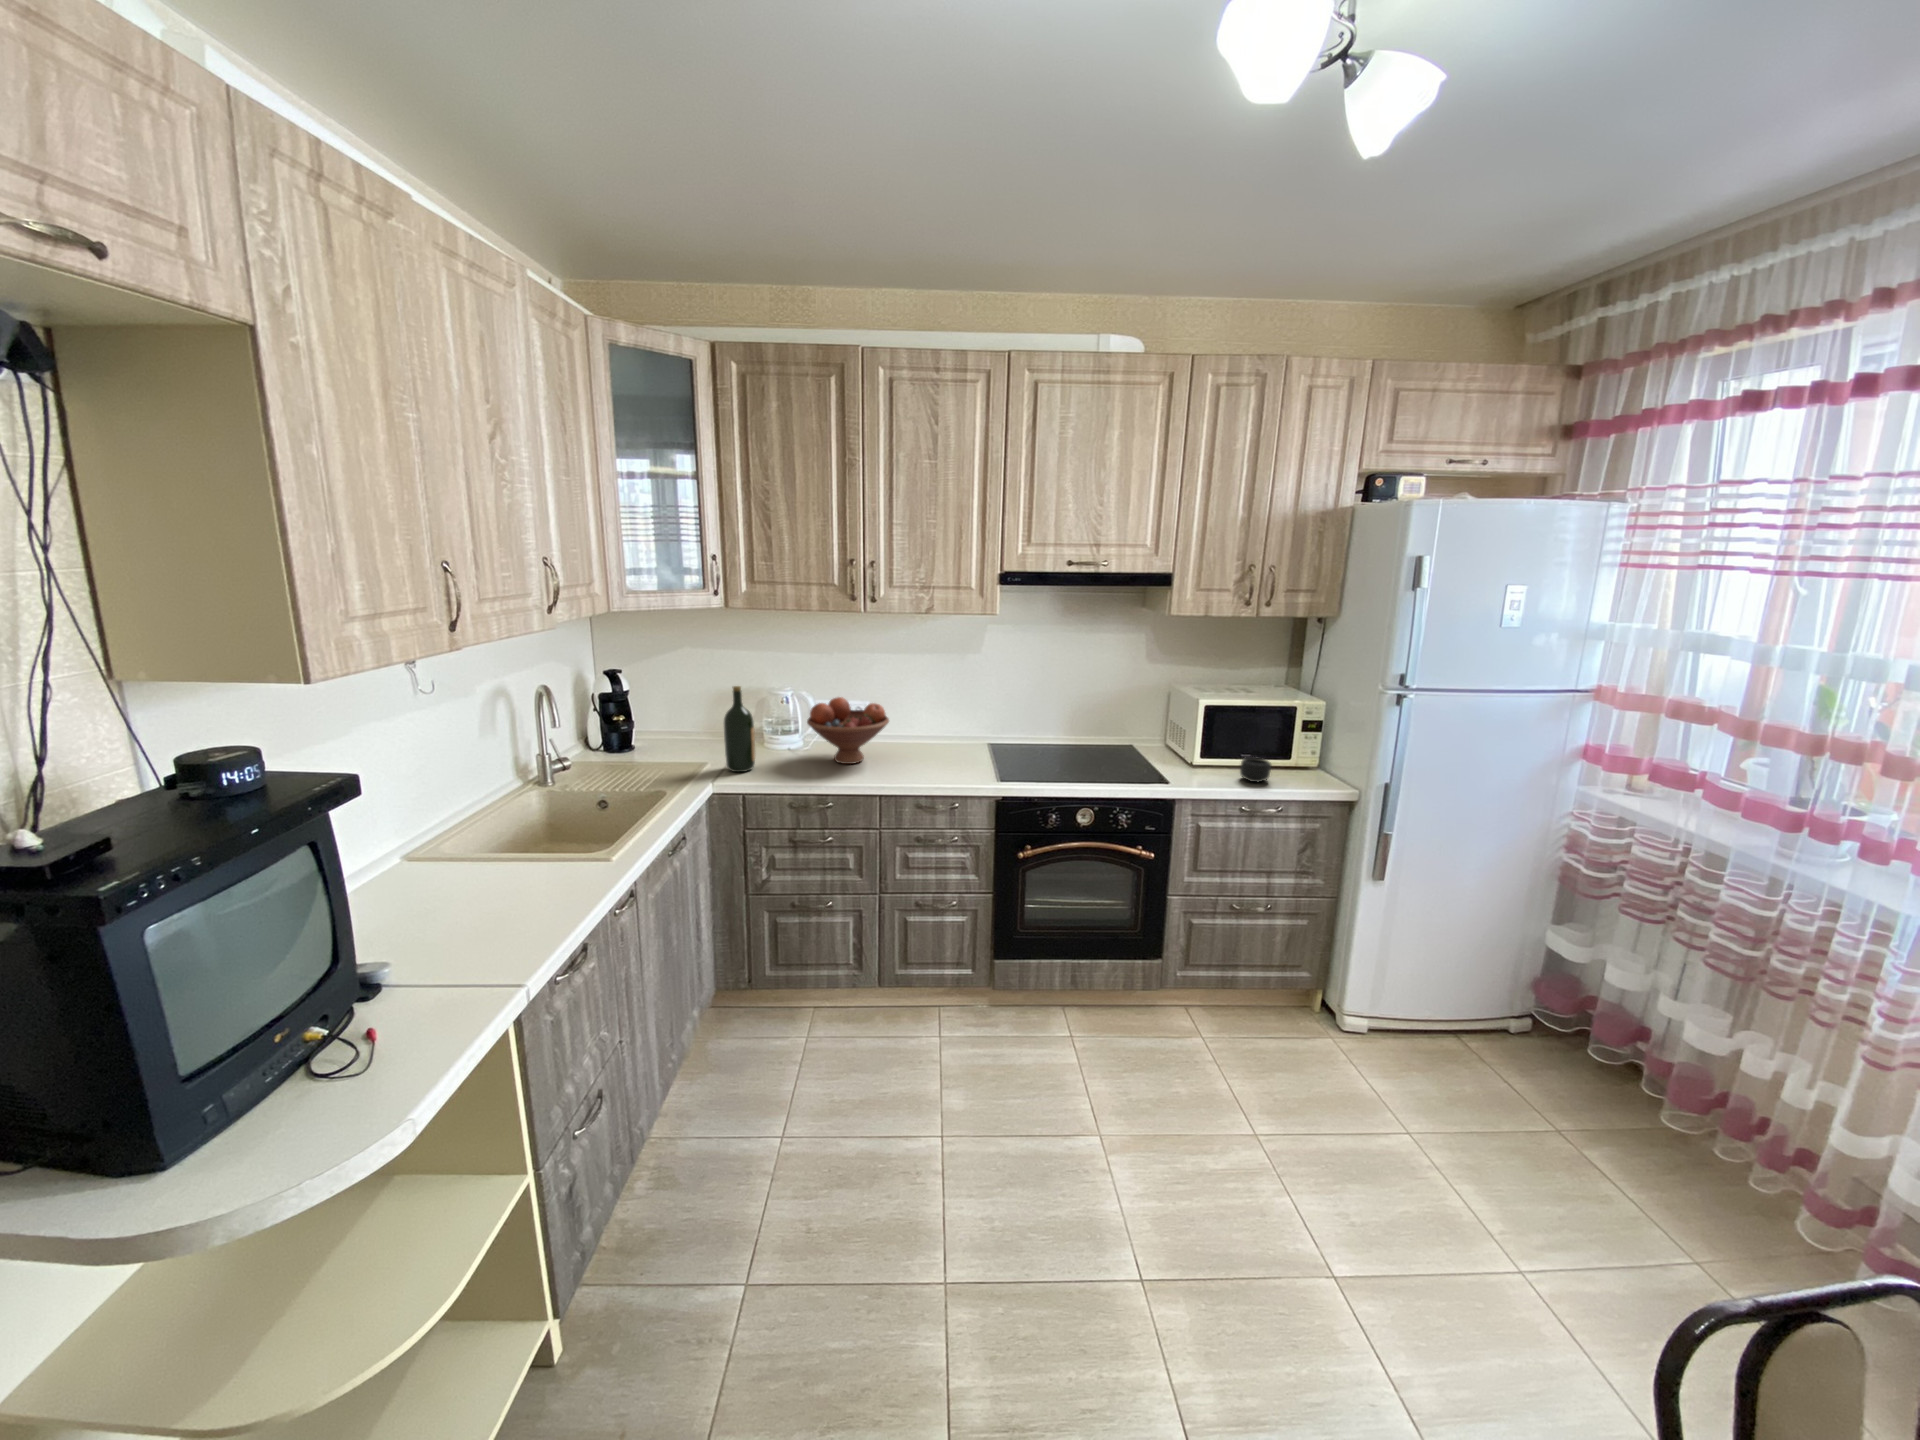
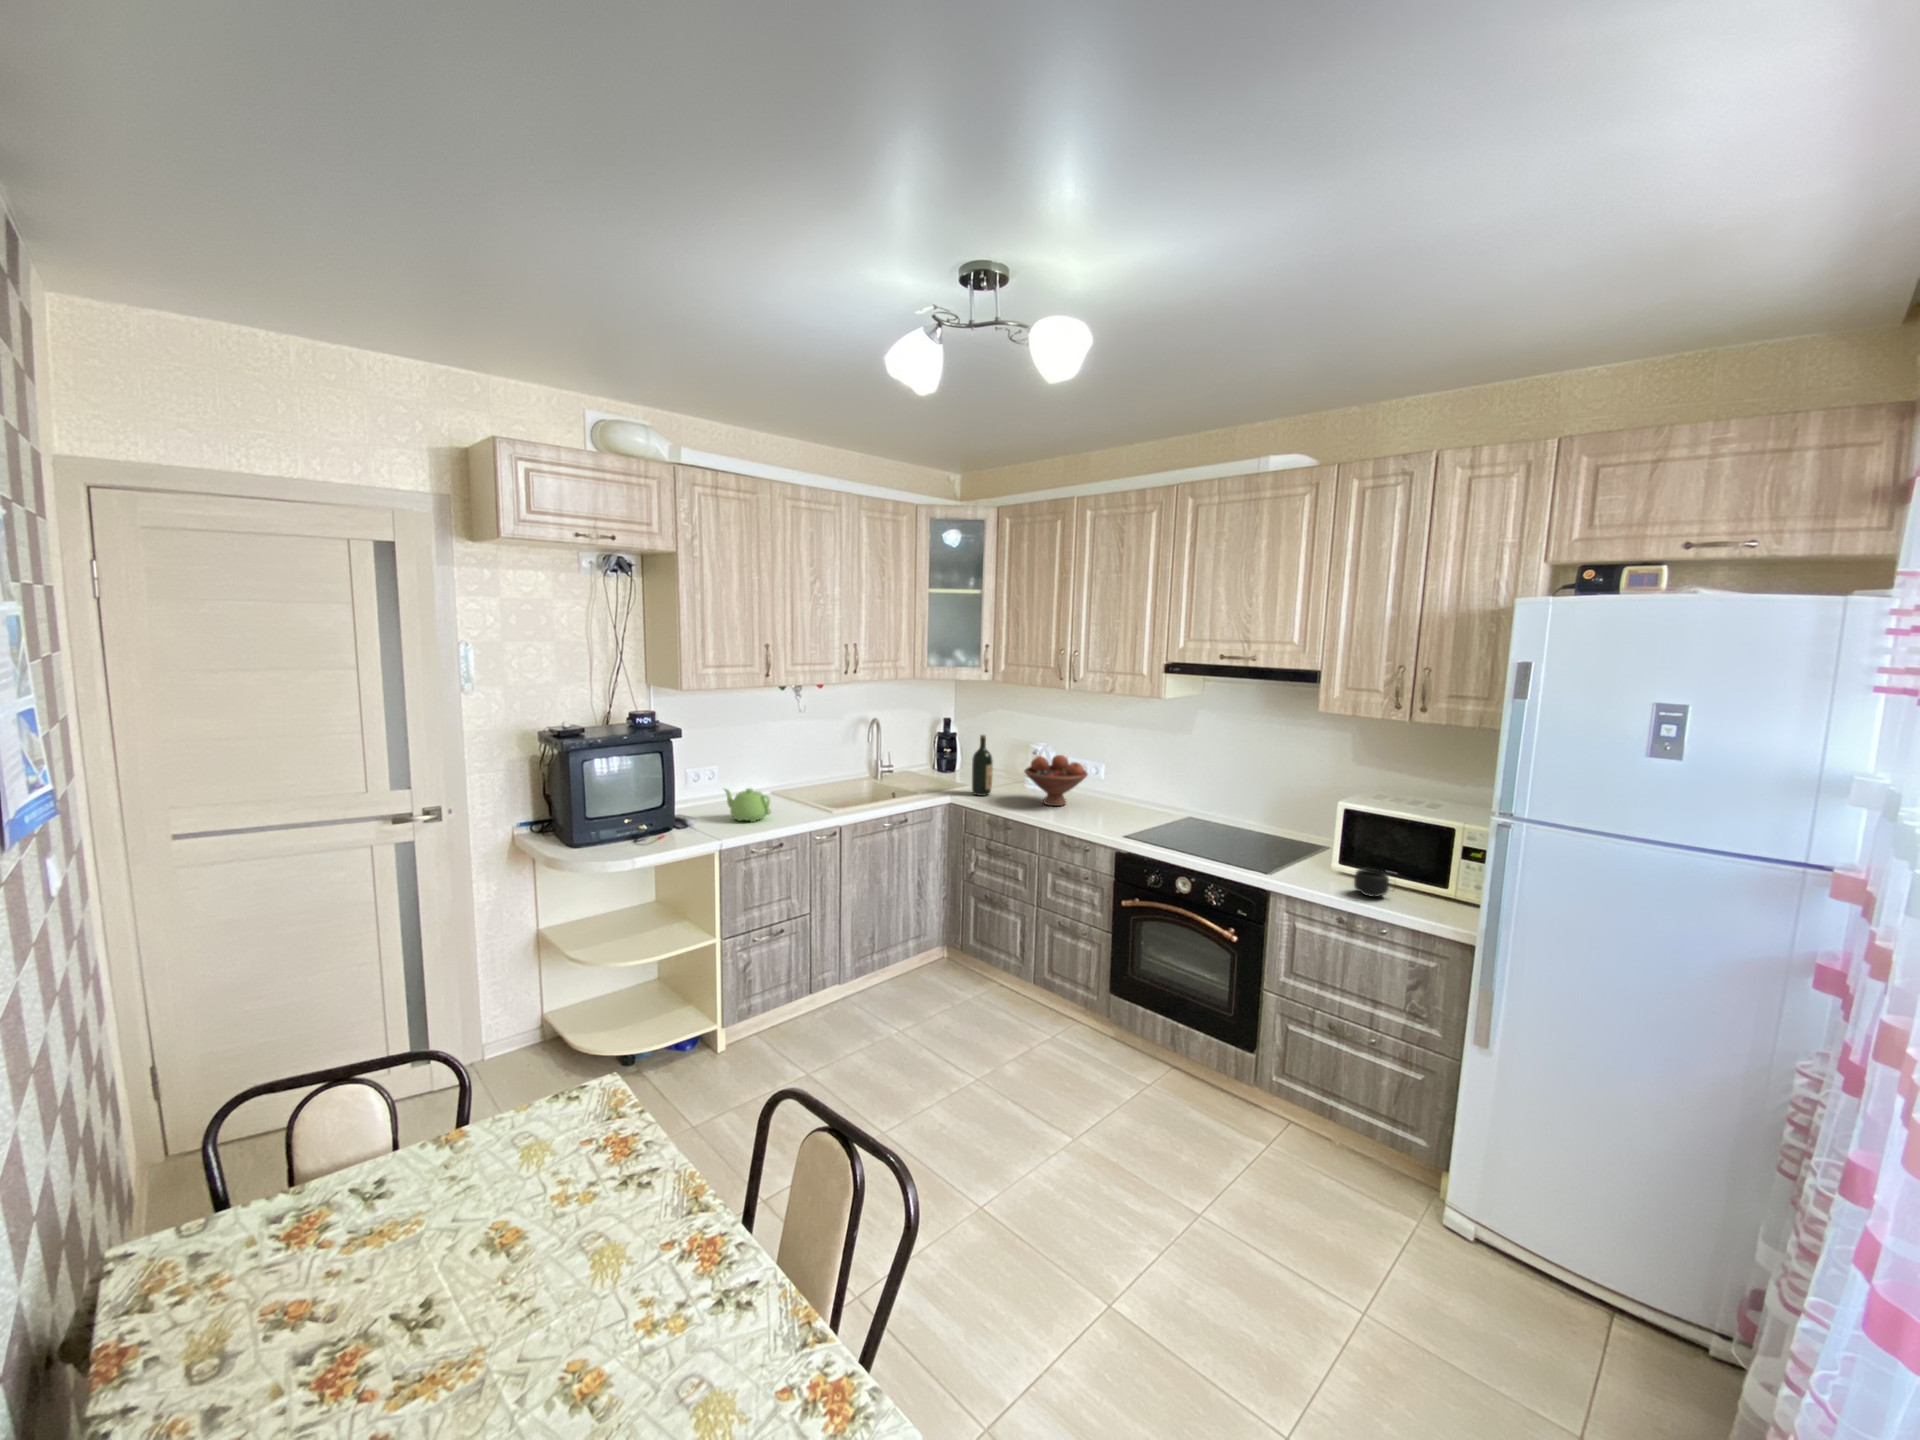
teapot: none [378,866,510,938] -> present [724,788,771,822]

